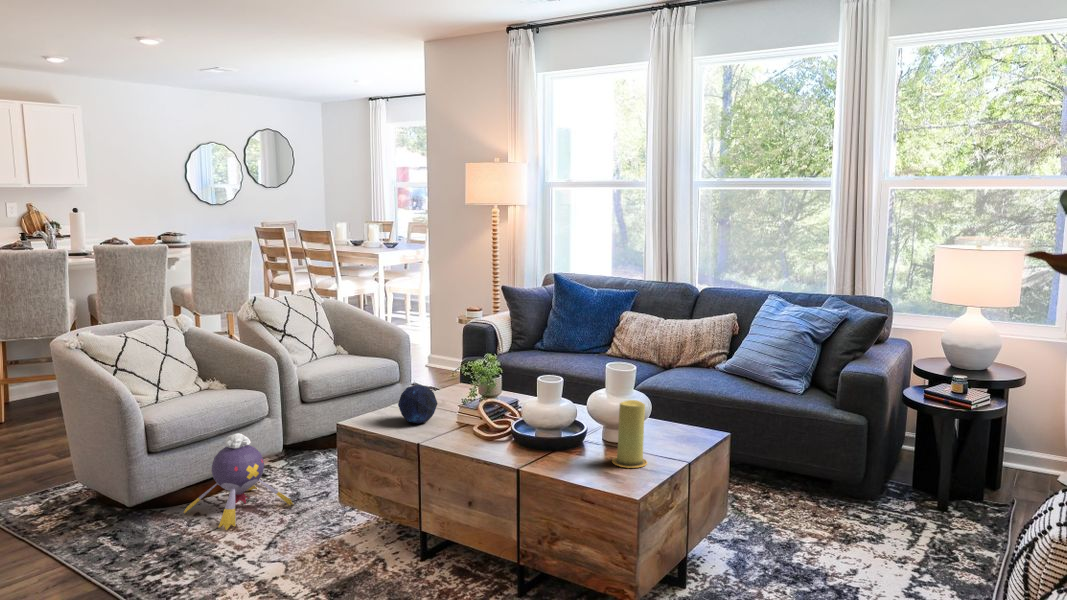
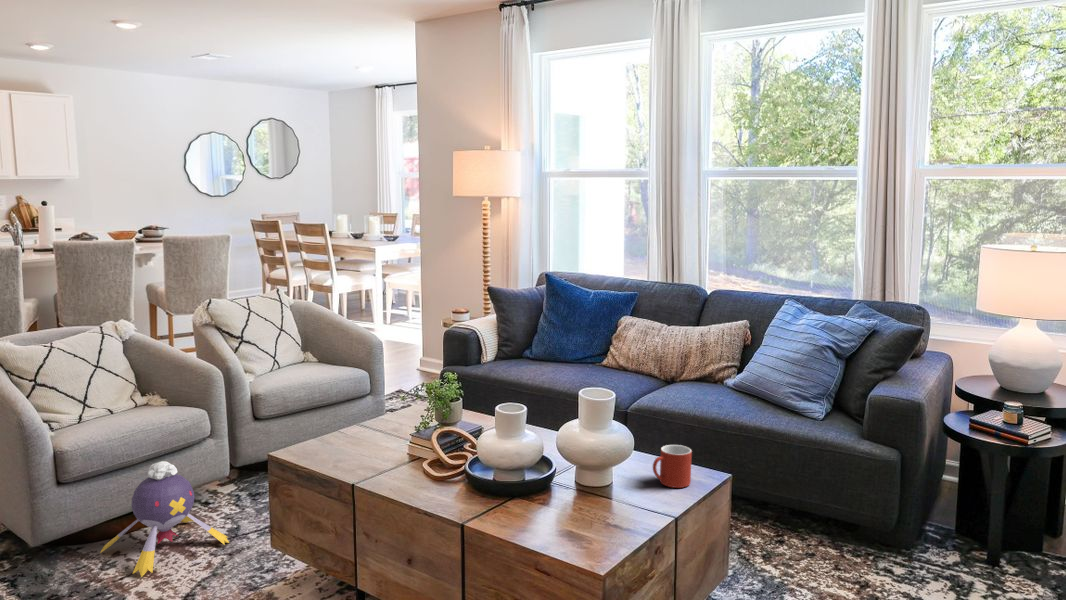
decorative orb: present [398,384,438,424] -> none [337,410,385,457]
candle: present [612,400,647,468] -> none [581,440,625,526]
mug: none [666,408,697,442] -> present [653,445,692,488]

